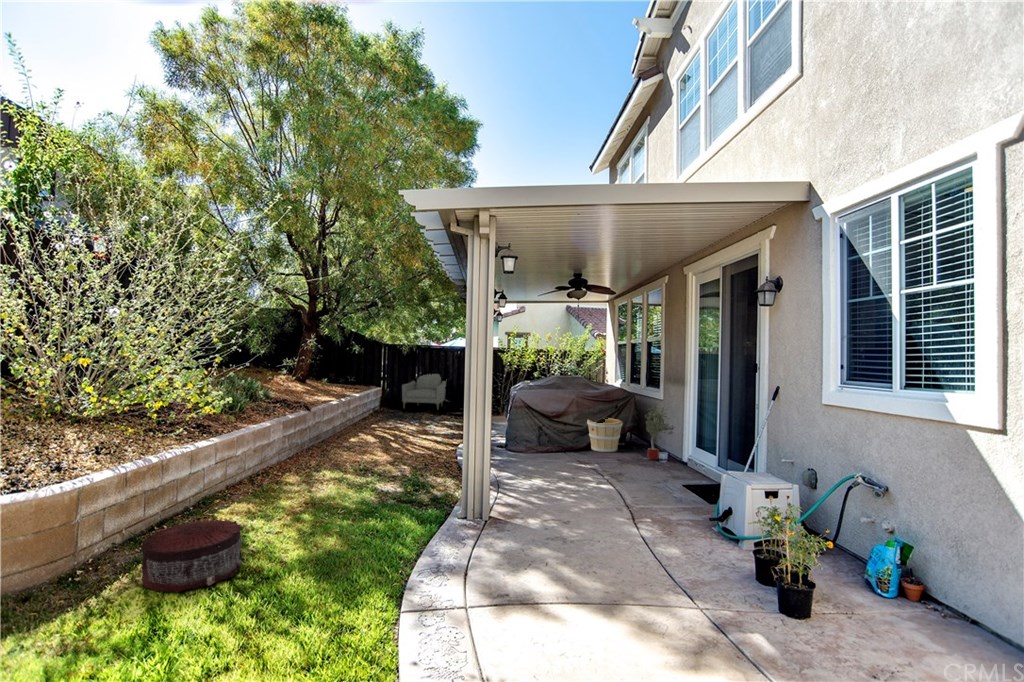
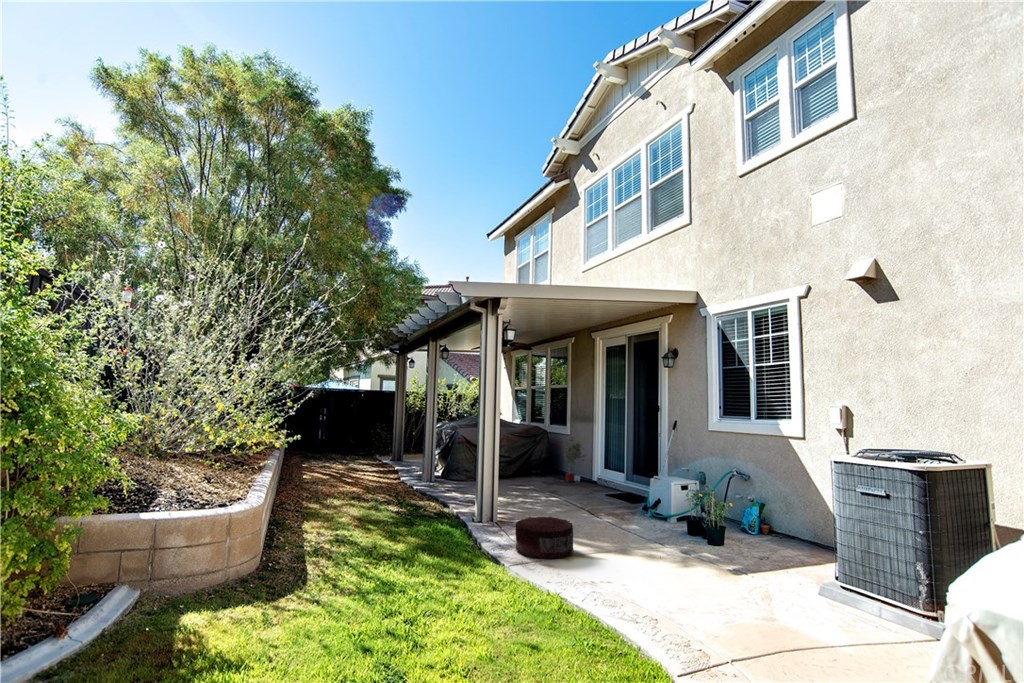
chair: present [402,374,447,409] -> none [302,414,345,452]
wooden bucket: present [587,418,623,452] -> none [514,451,542,479]
pouf: present [141,520,242,592] -> present [515,517,573,559]

